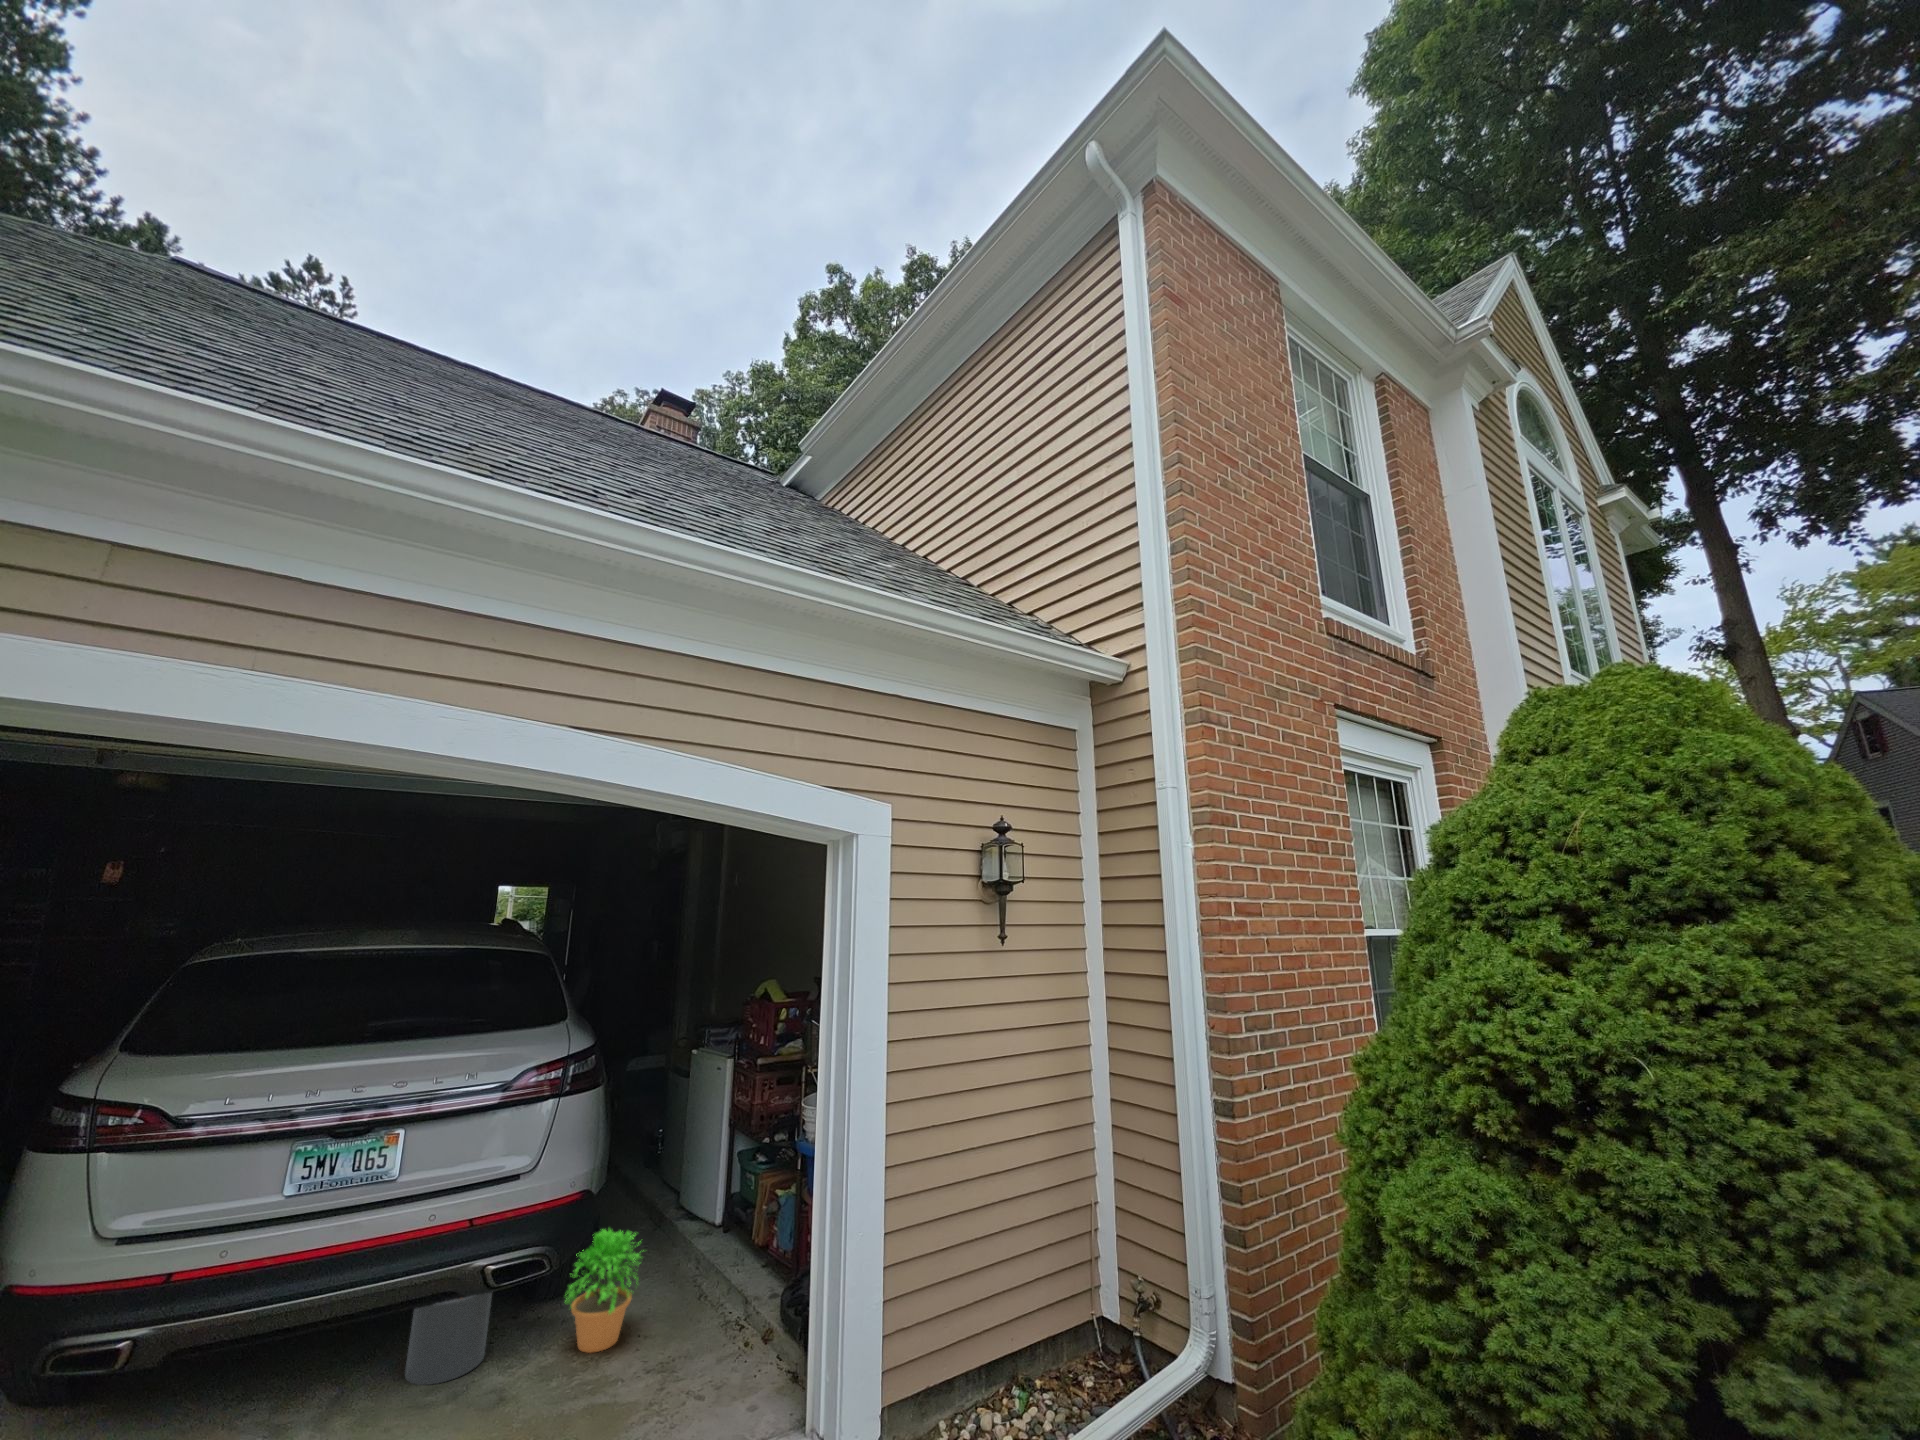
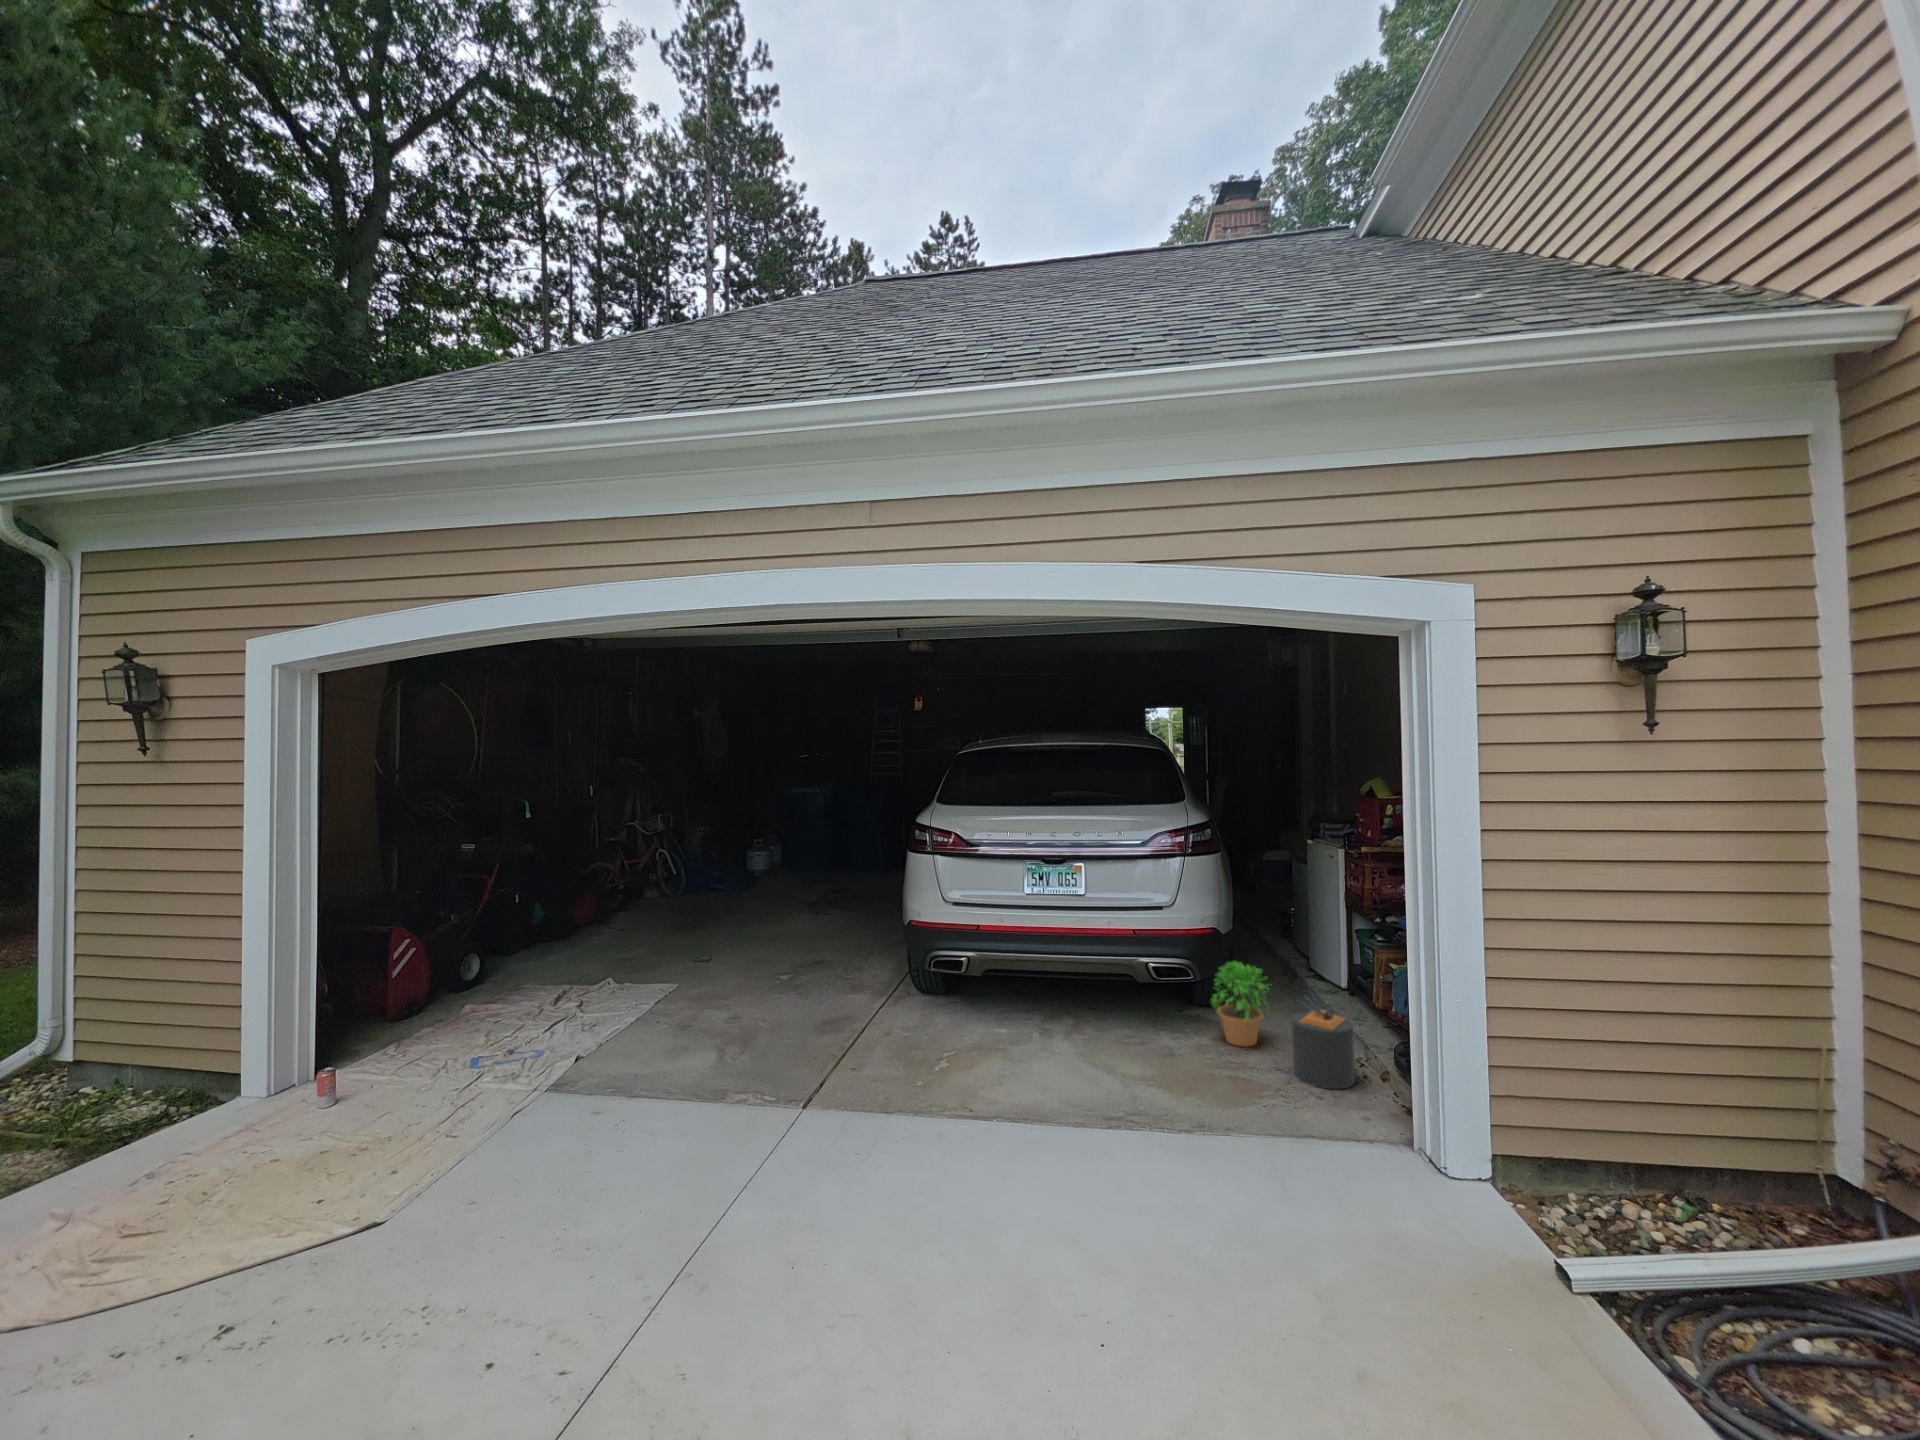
trash can: present [405,1293,492,1385] -> present [1292,993,1355,1089]

